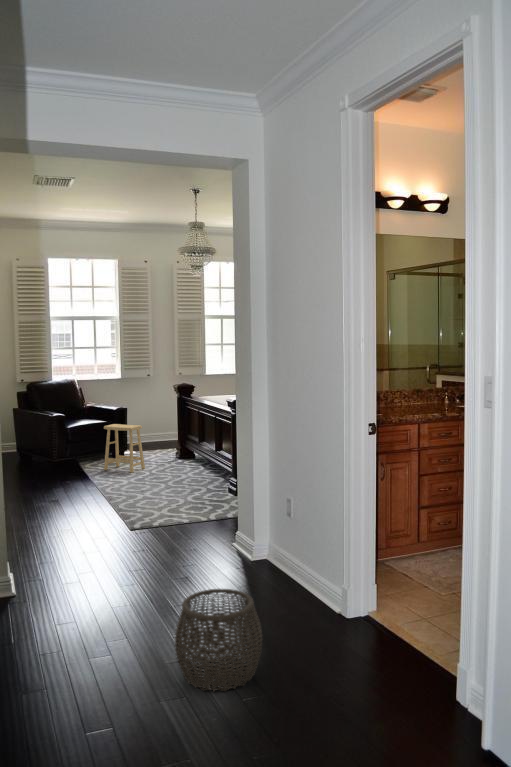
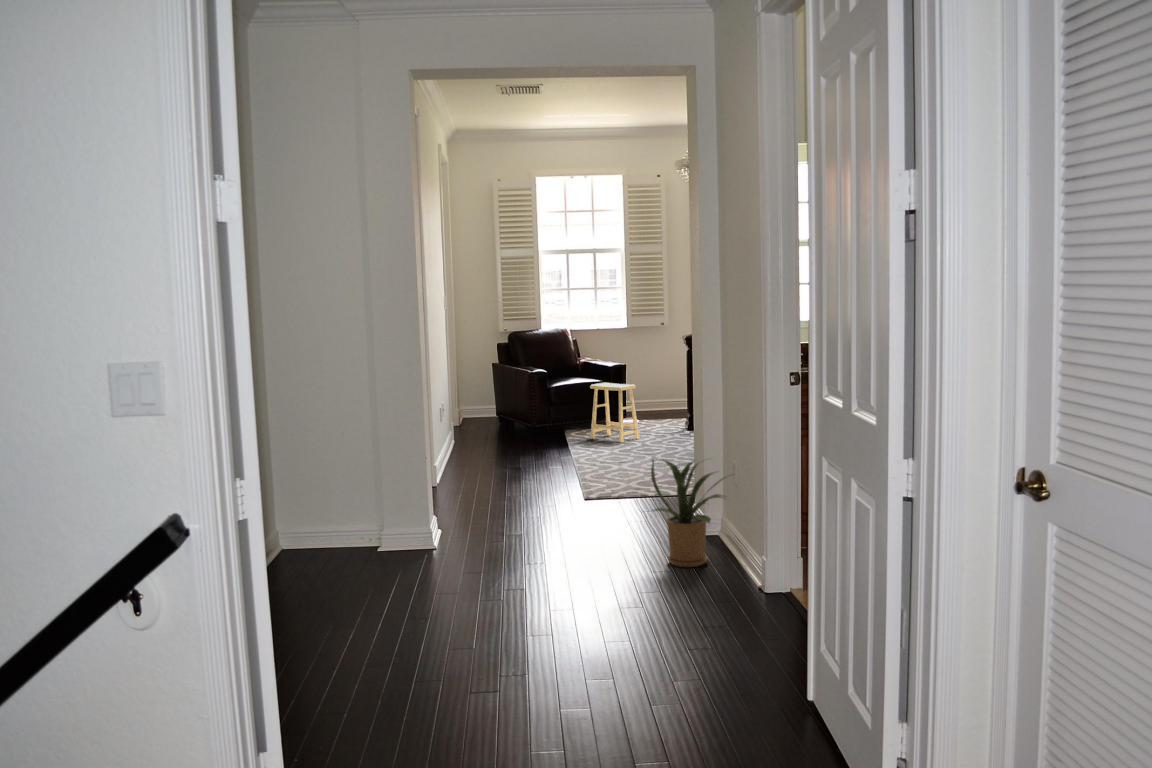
house plant: none [222,497,305,594] -> present [651,459,730,567]
woven basket: present [175,589,262,691] -> none [547,541,639,639]

